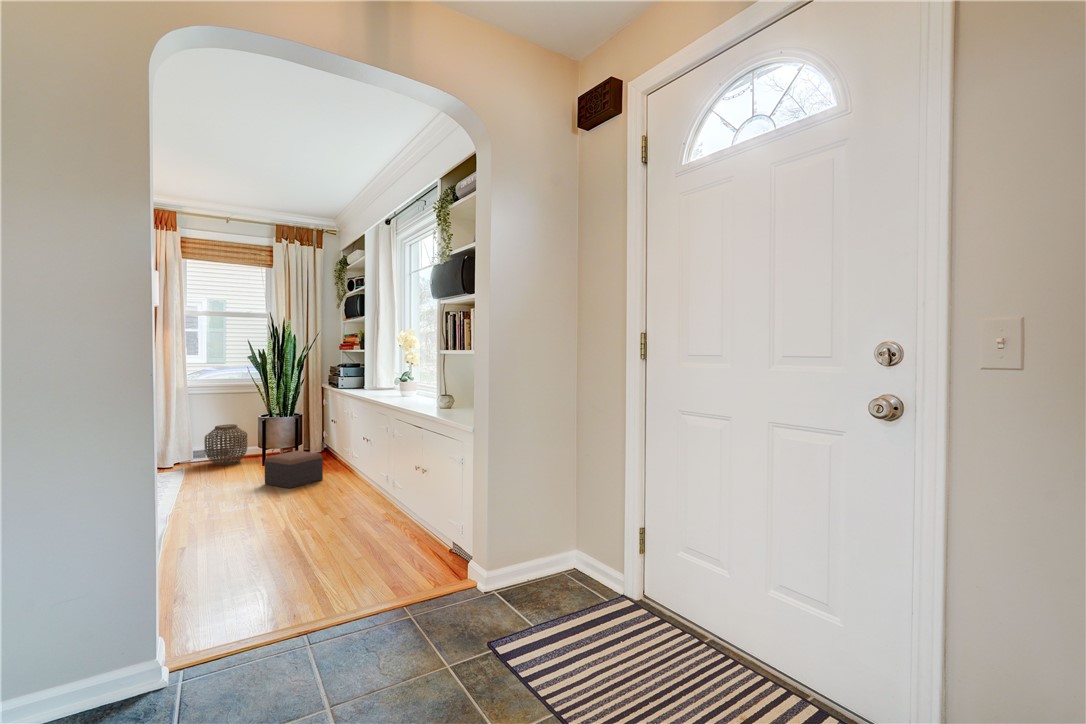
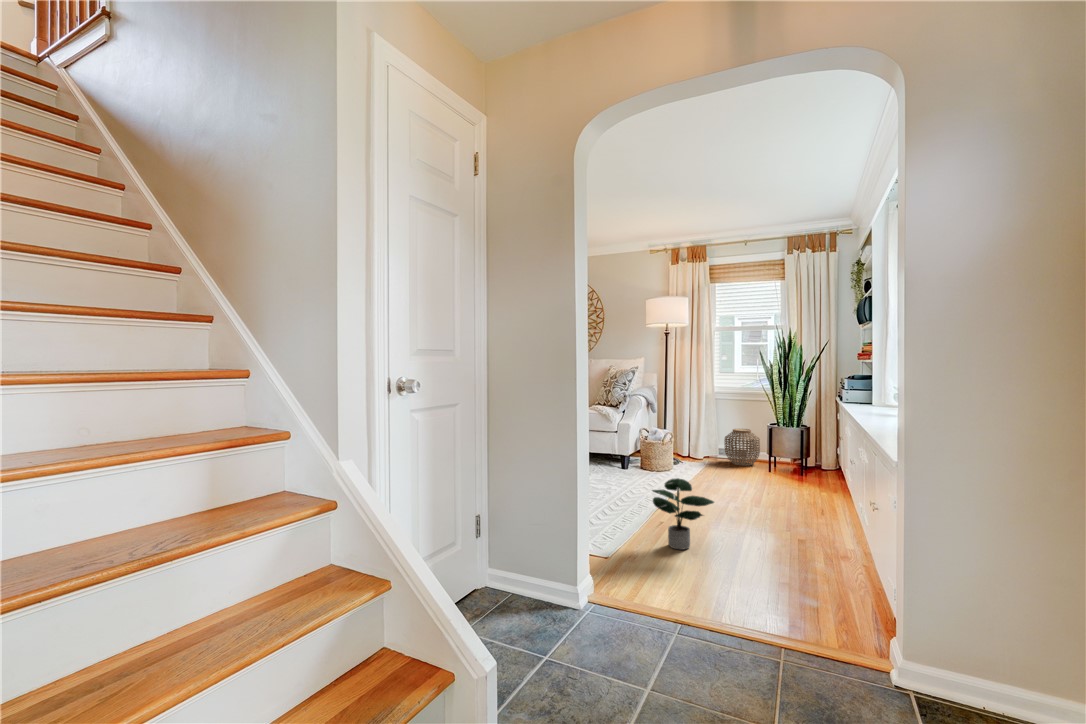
footstool: present [264,451,323,488] -> none [757,462,813,498]
potted plant: none [192,487,276,569] -> present [652,478,714,550]

